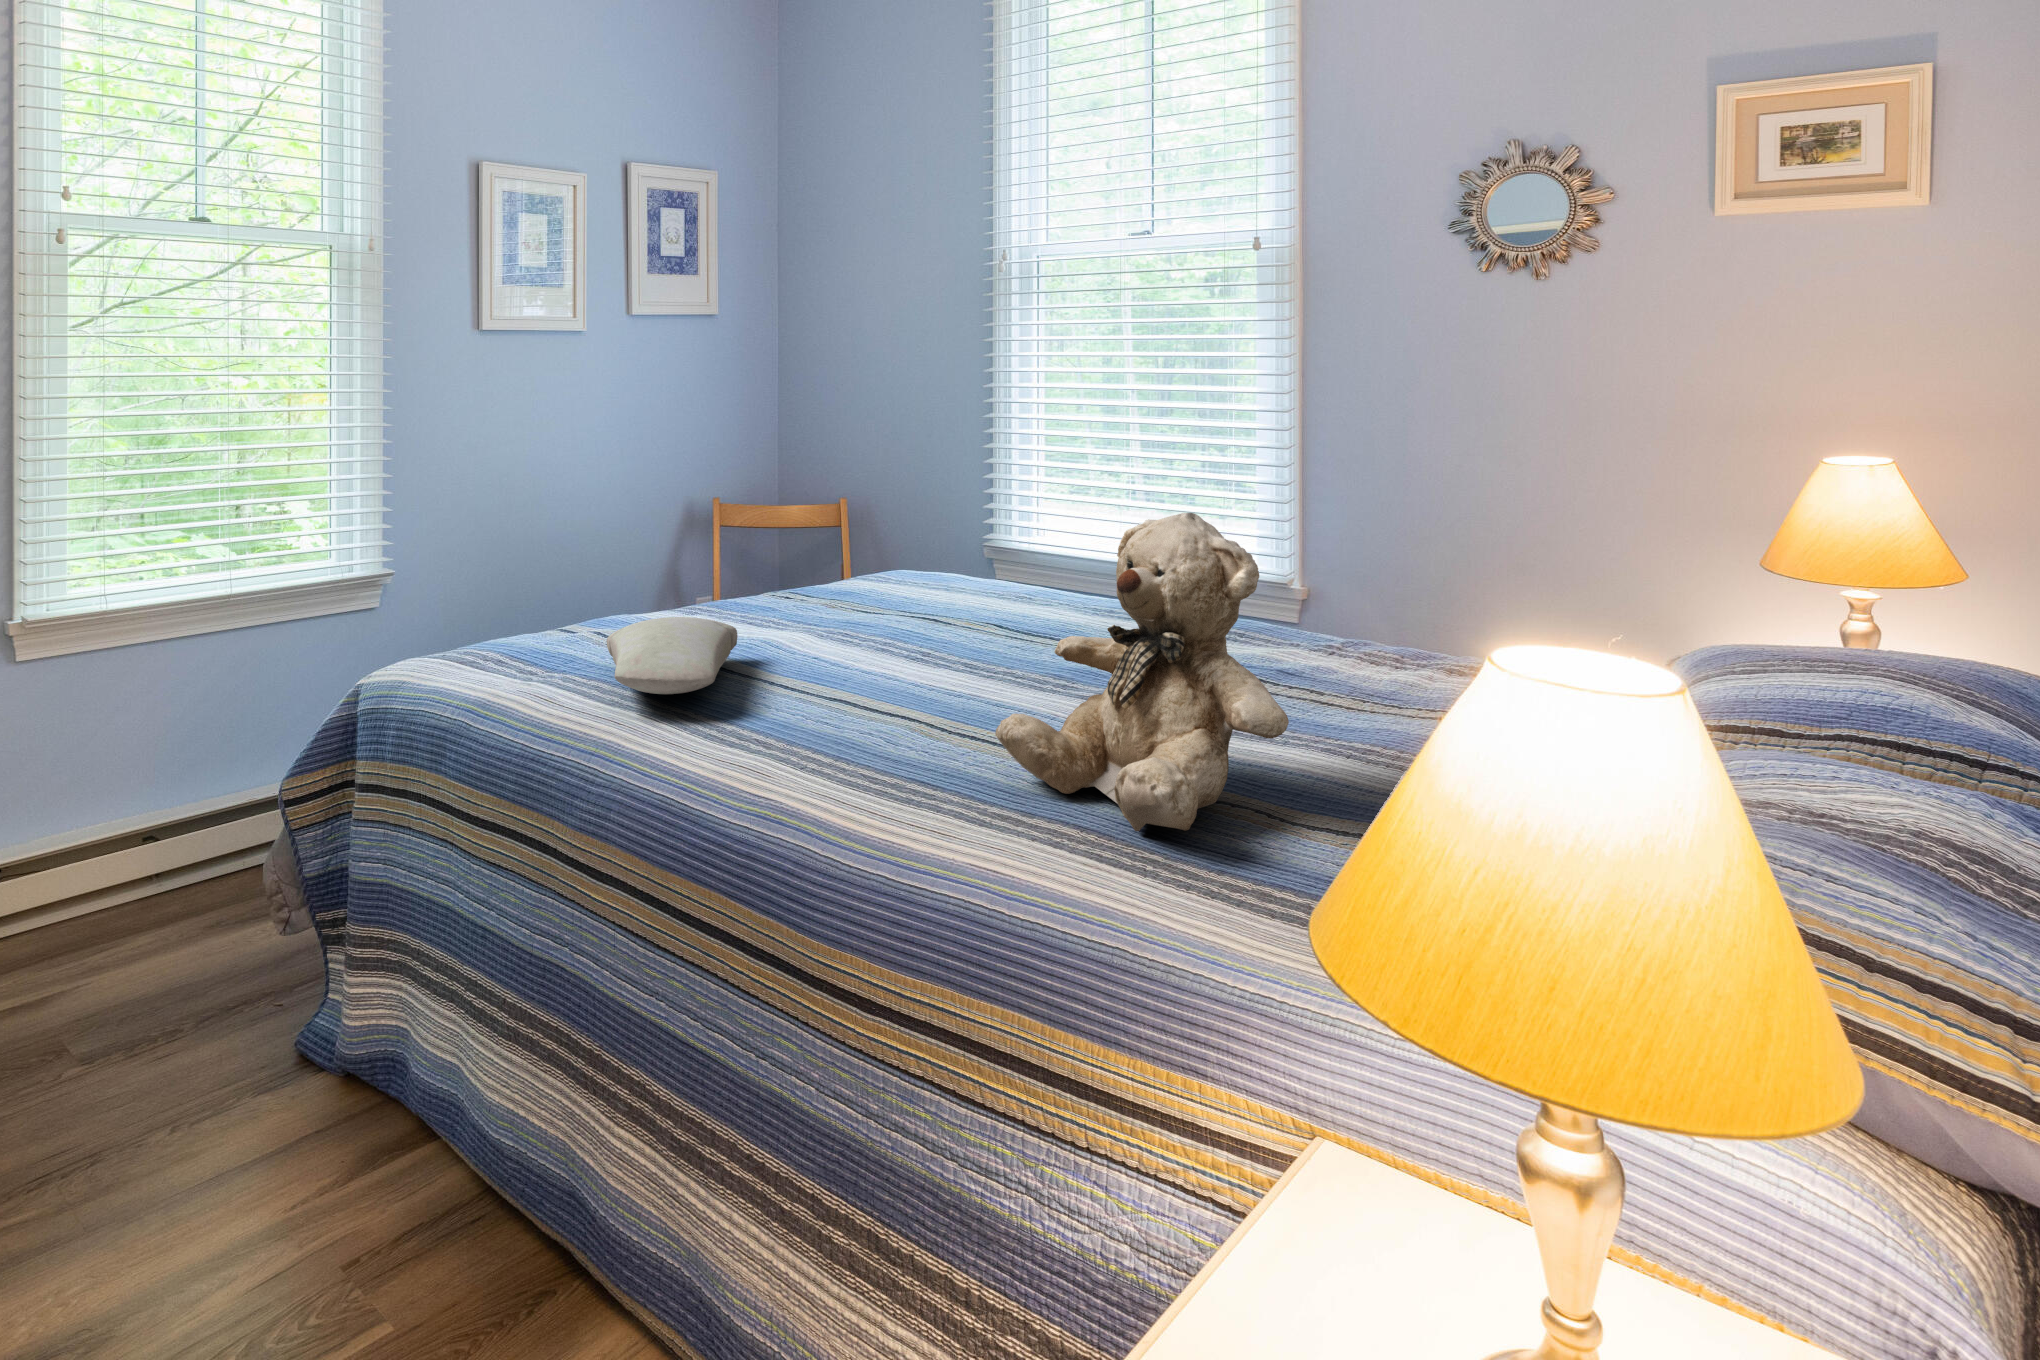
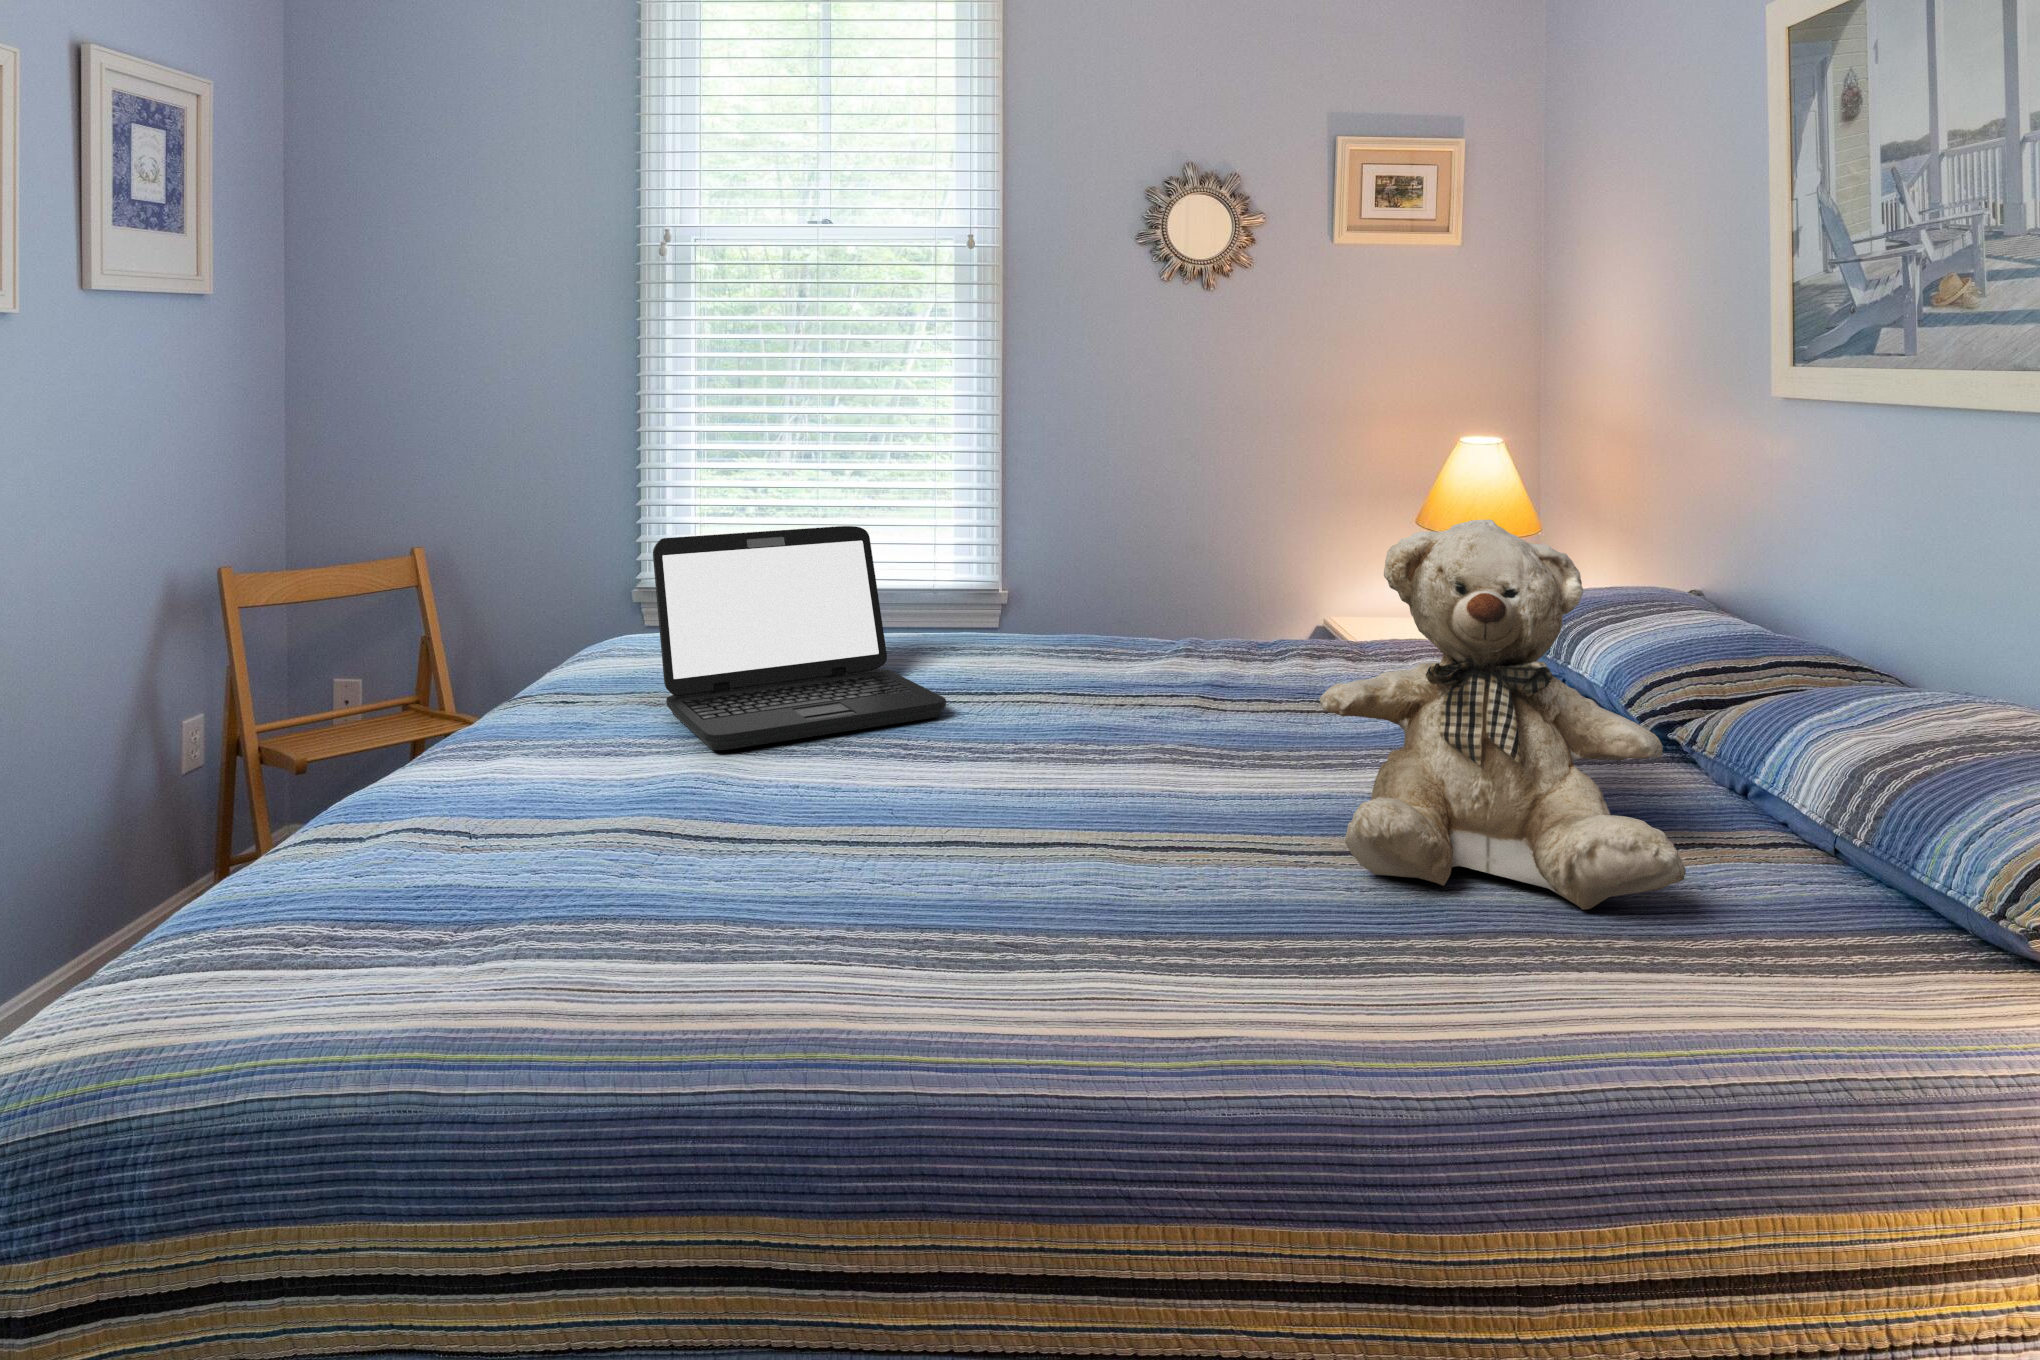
laptop: none [788,493,987,646] -> present [653,526,946,750]
pillow: present [607,617,737,694] -> none [516,757,865,911]

